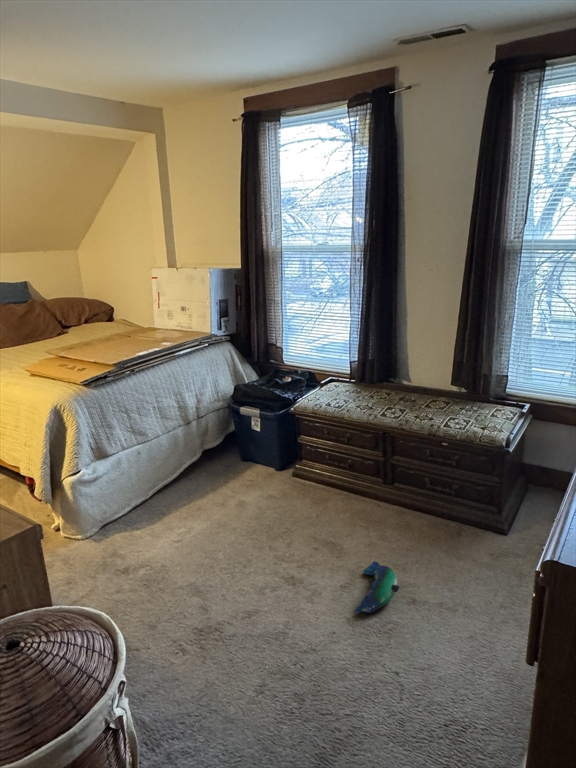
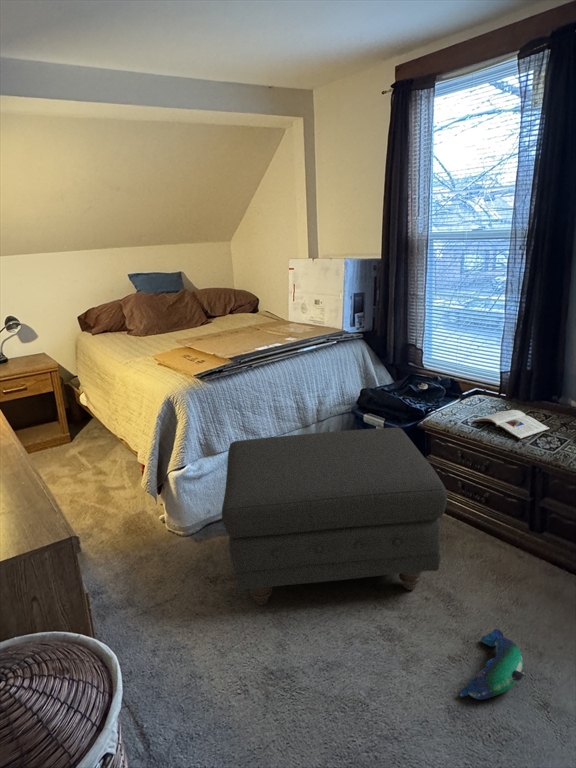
magazine: none [335,392,393,414] -> present [474,410,550,439]
ottoman: none [127,414,329,582] -> present [222,428,447,605]

